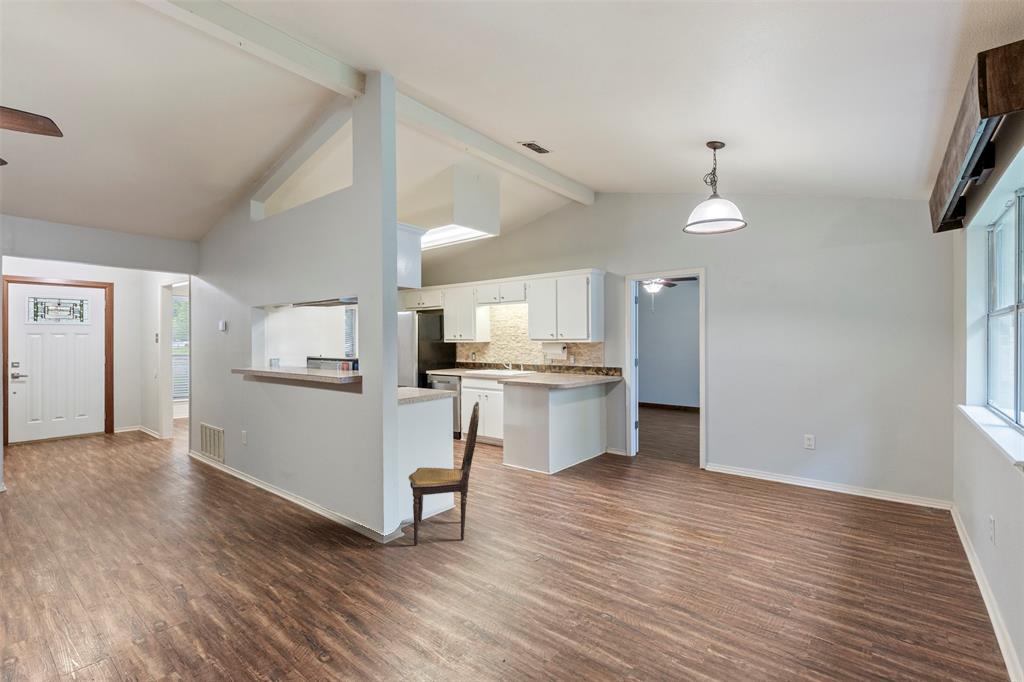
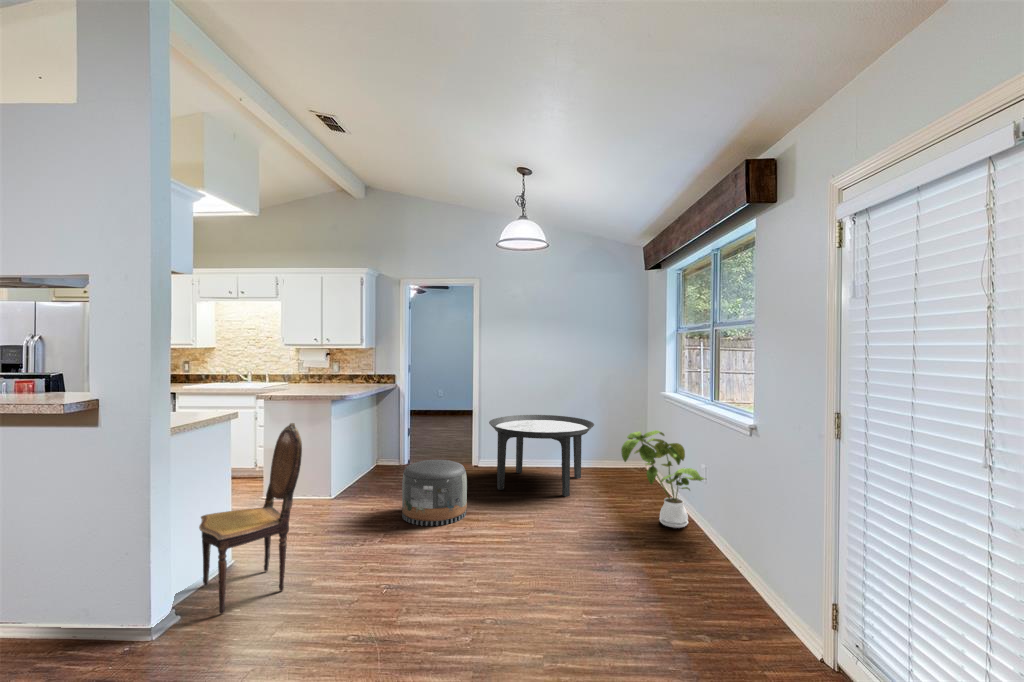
round table: none [703,417,839,517] -> present [489,415,594,497]
house plant: none [839,449,979,587] -> present [621,430,704,528]
pouf: none [594,452,660,518] -> present [402,460,467,526]

